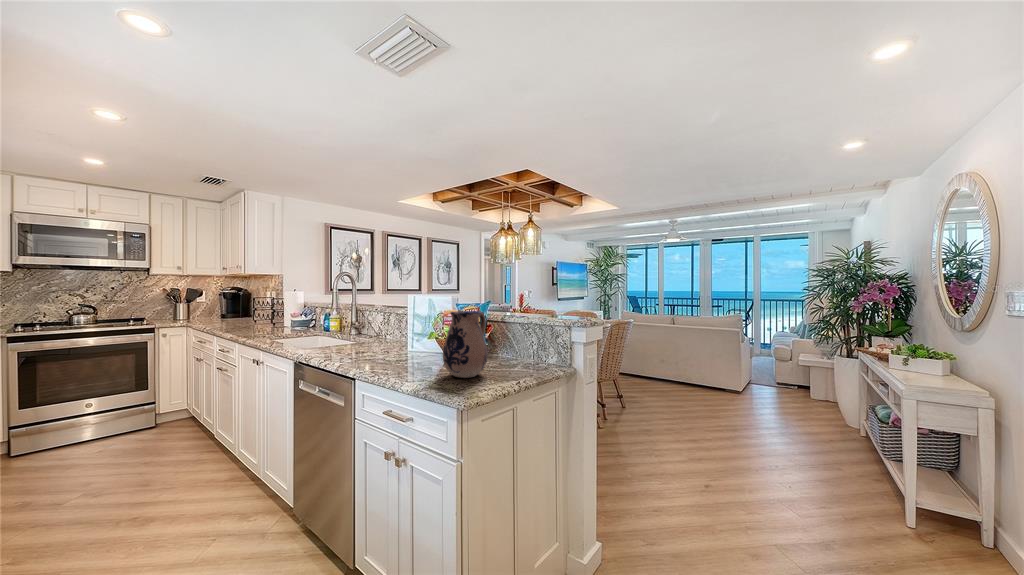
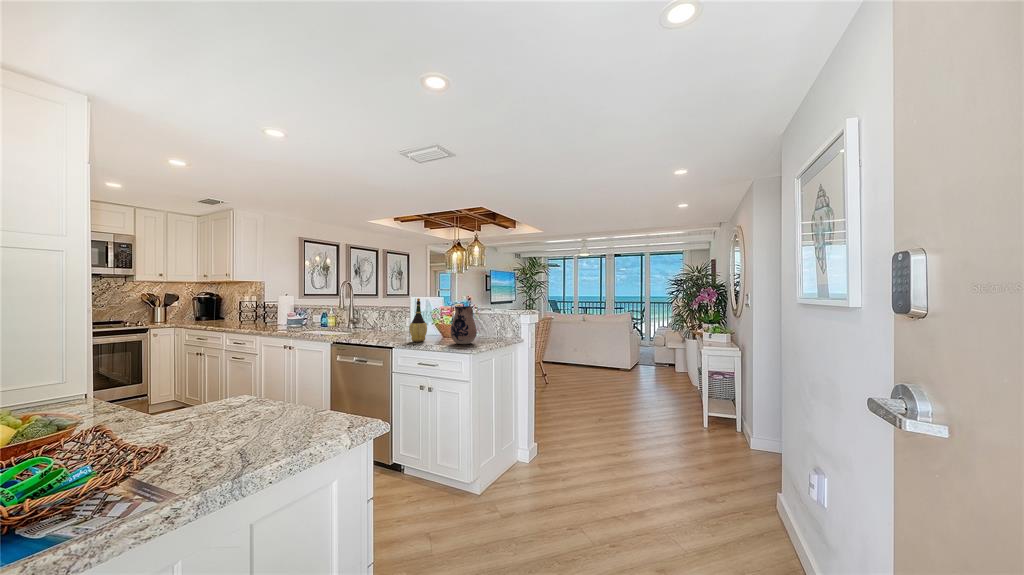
wine bottle: none [387,297,415,367] -> present [409,298,427,342]

